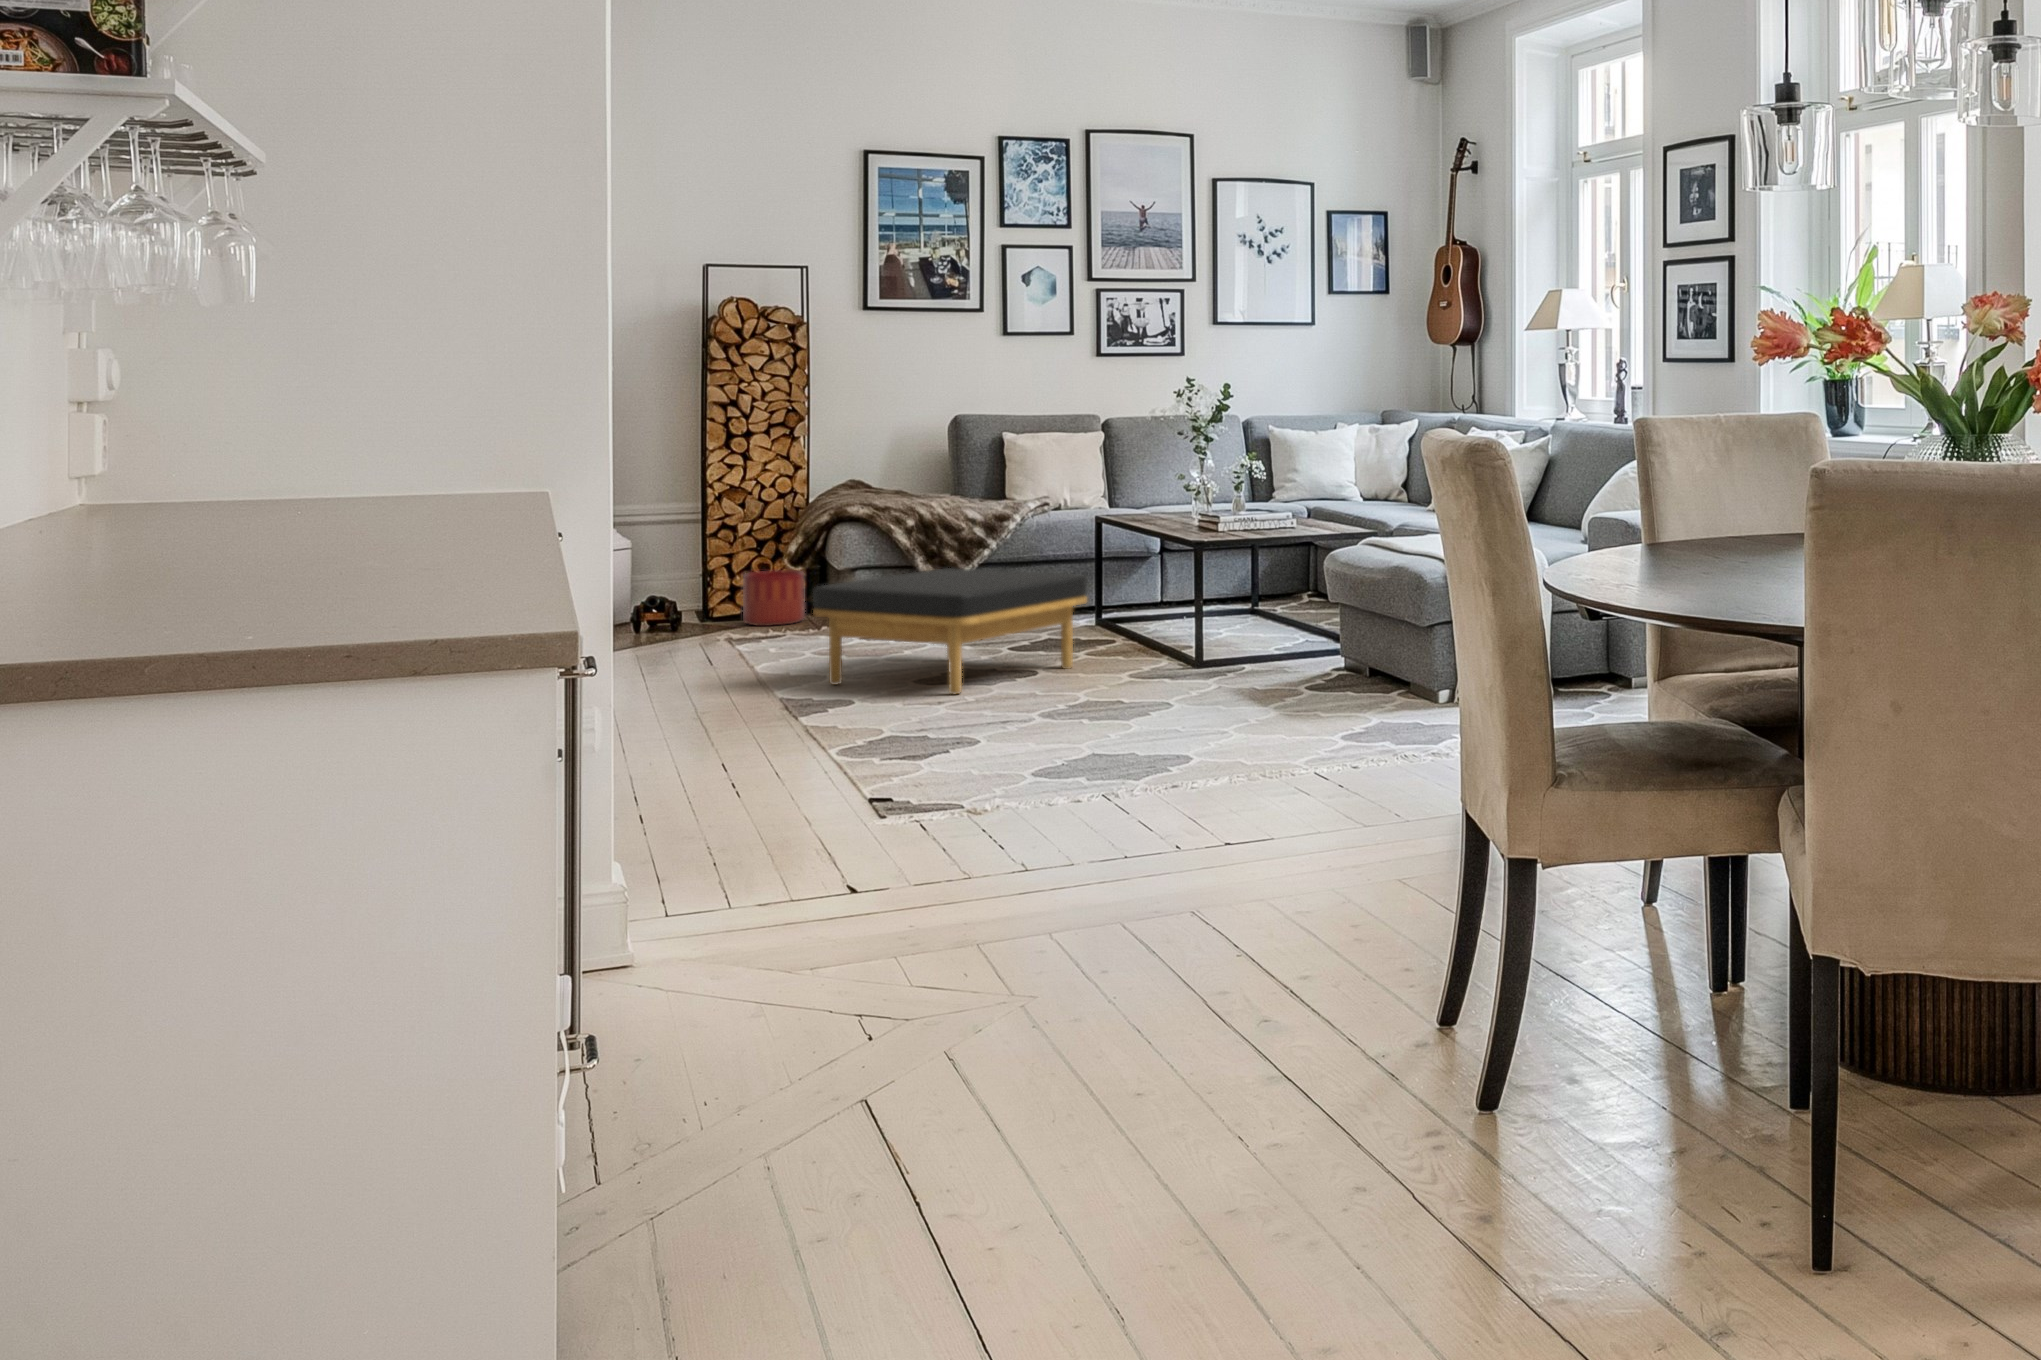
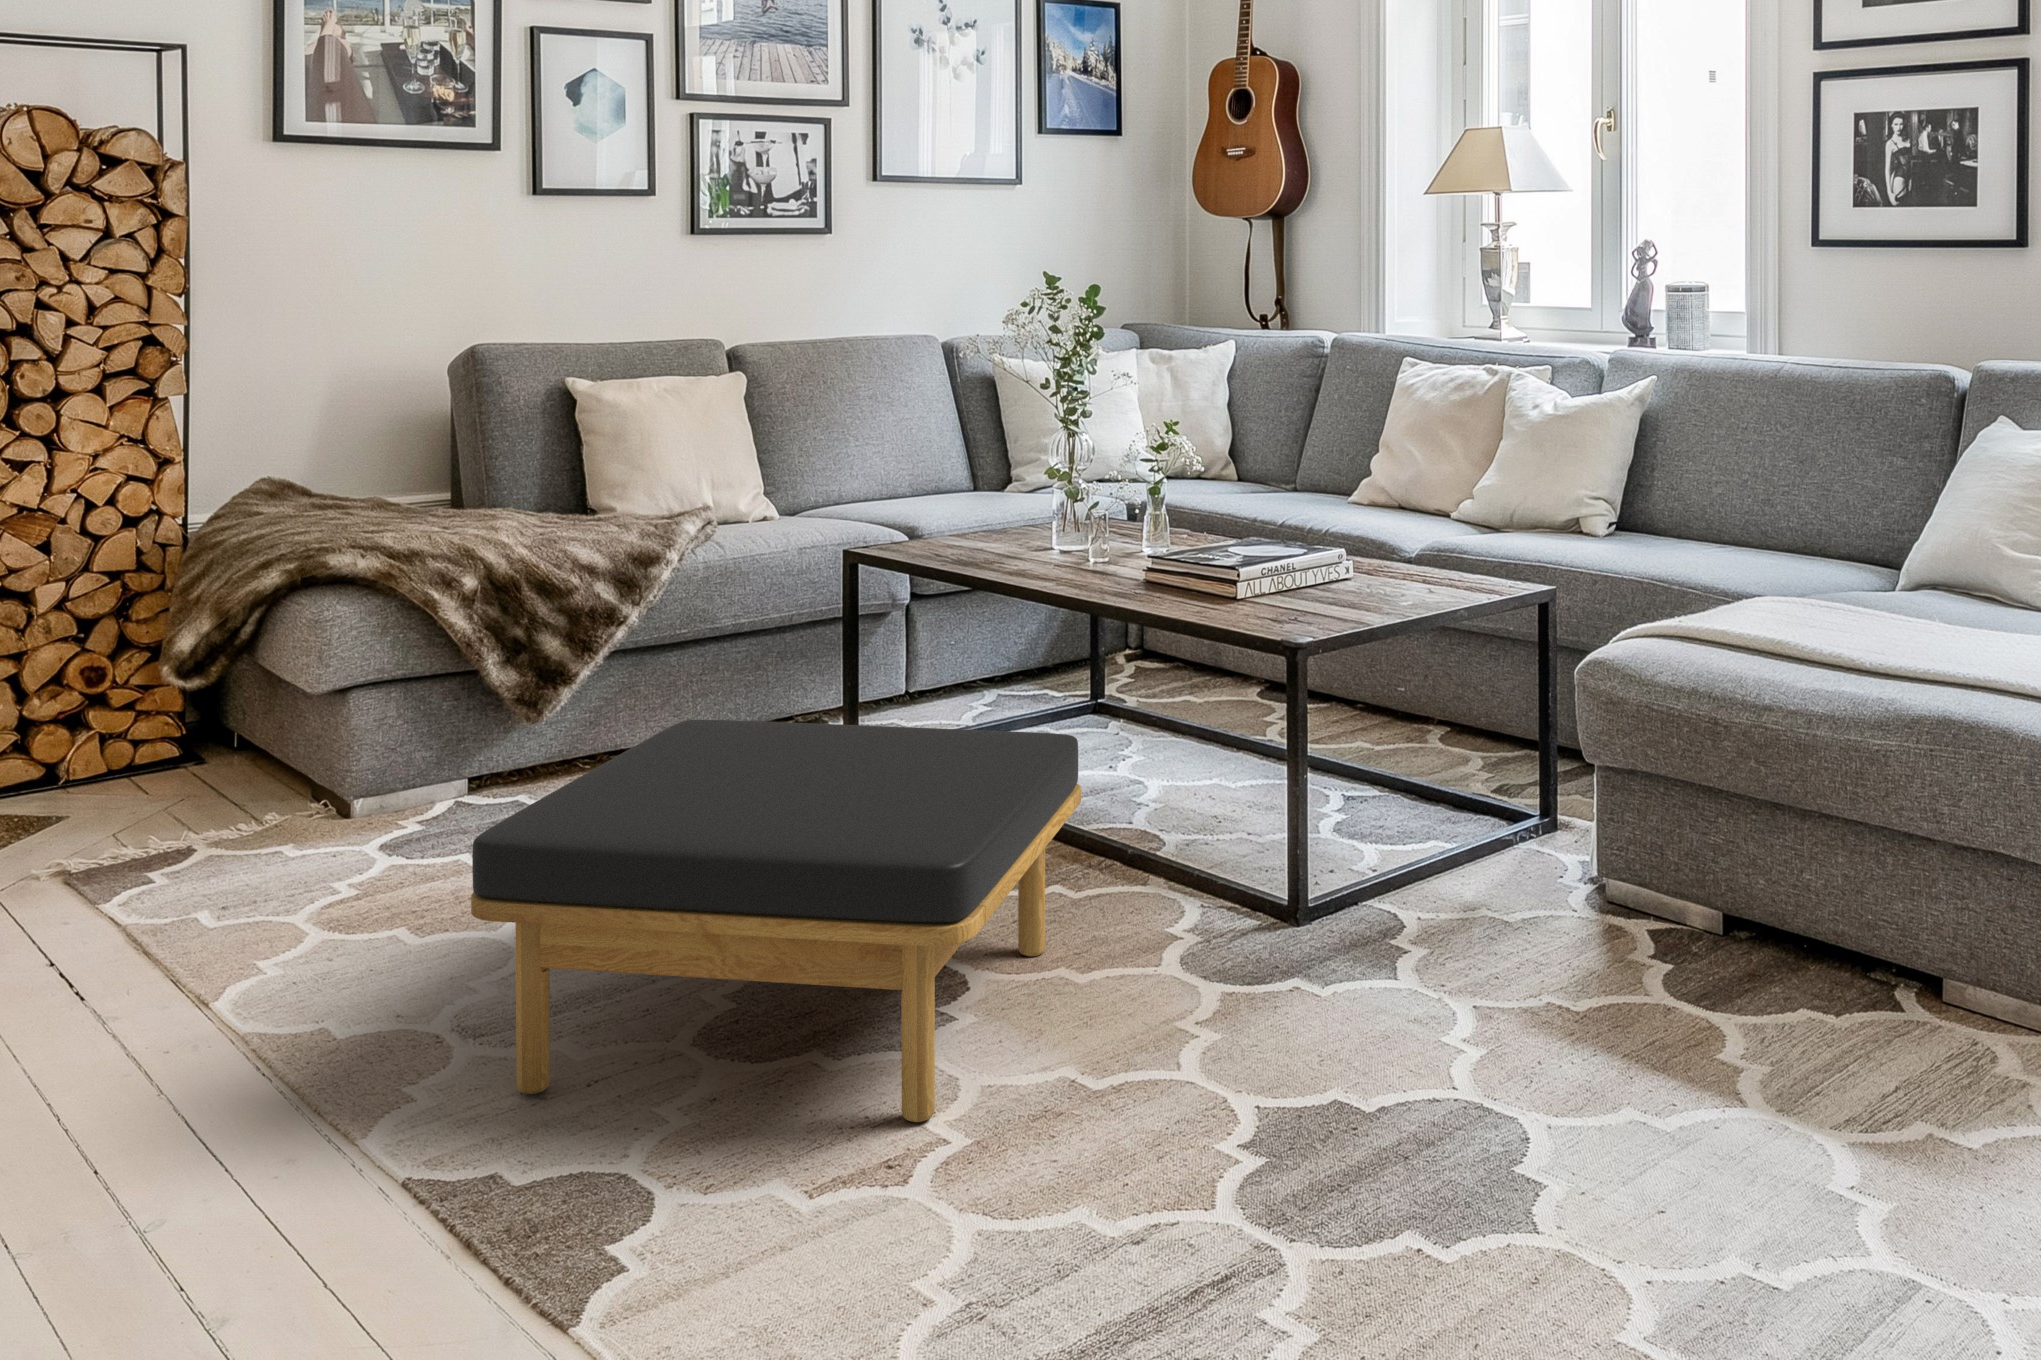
planter: present [743,570,805,626] -> none [61,680,200,813]

